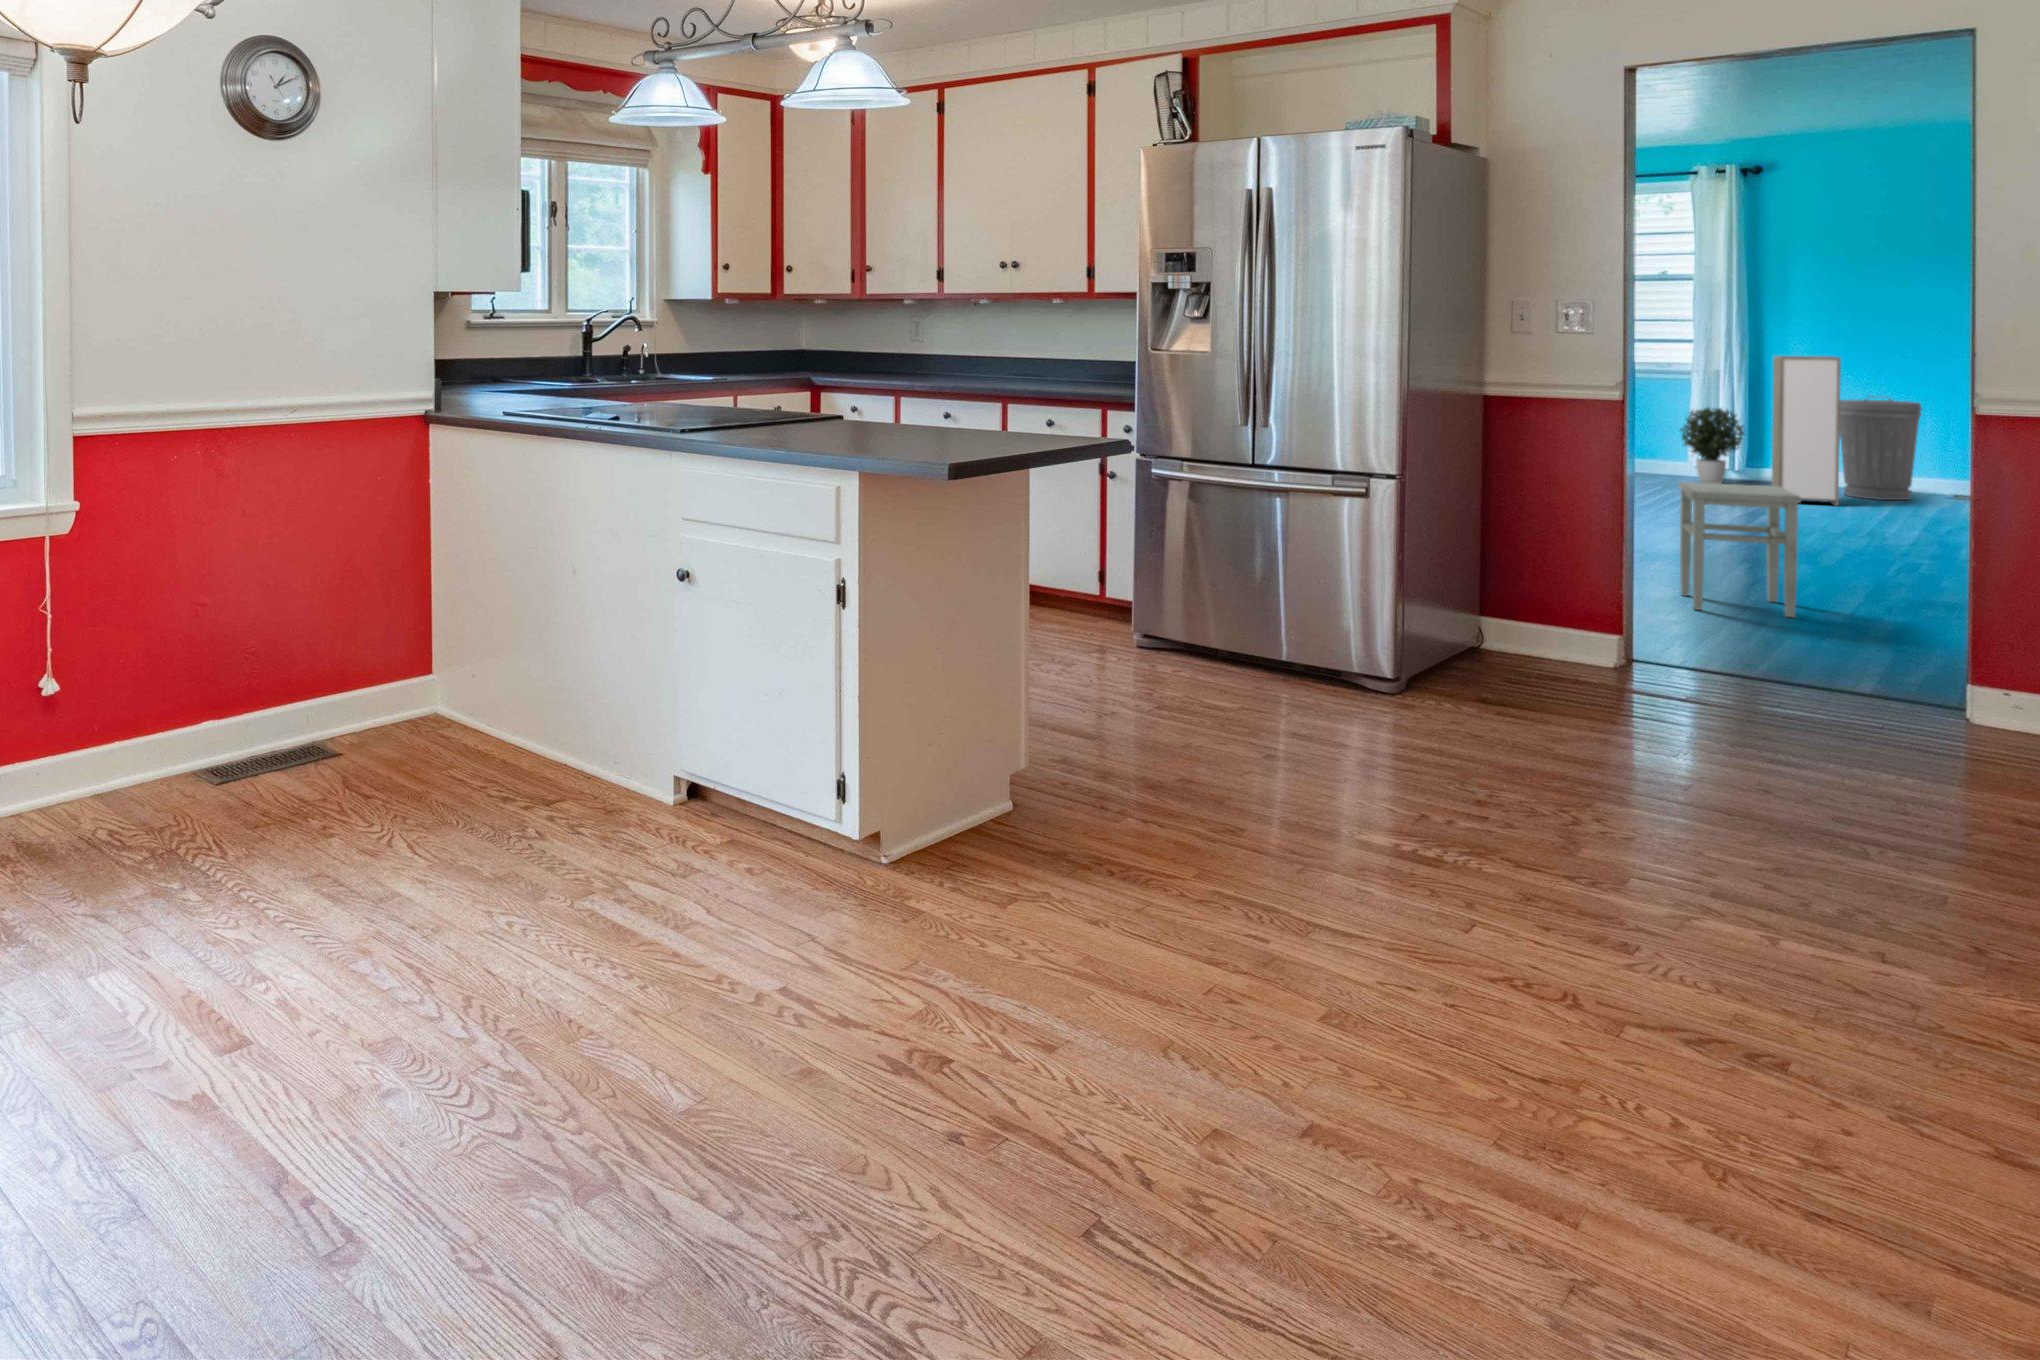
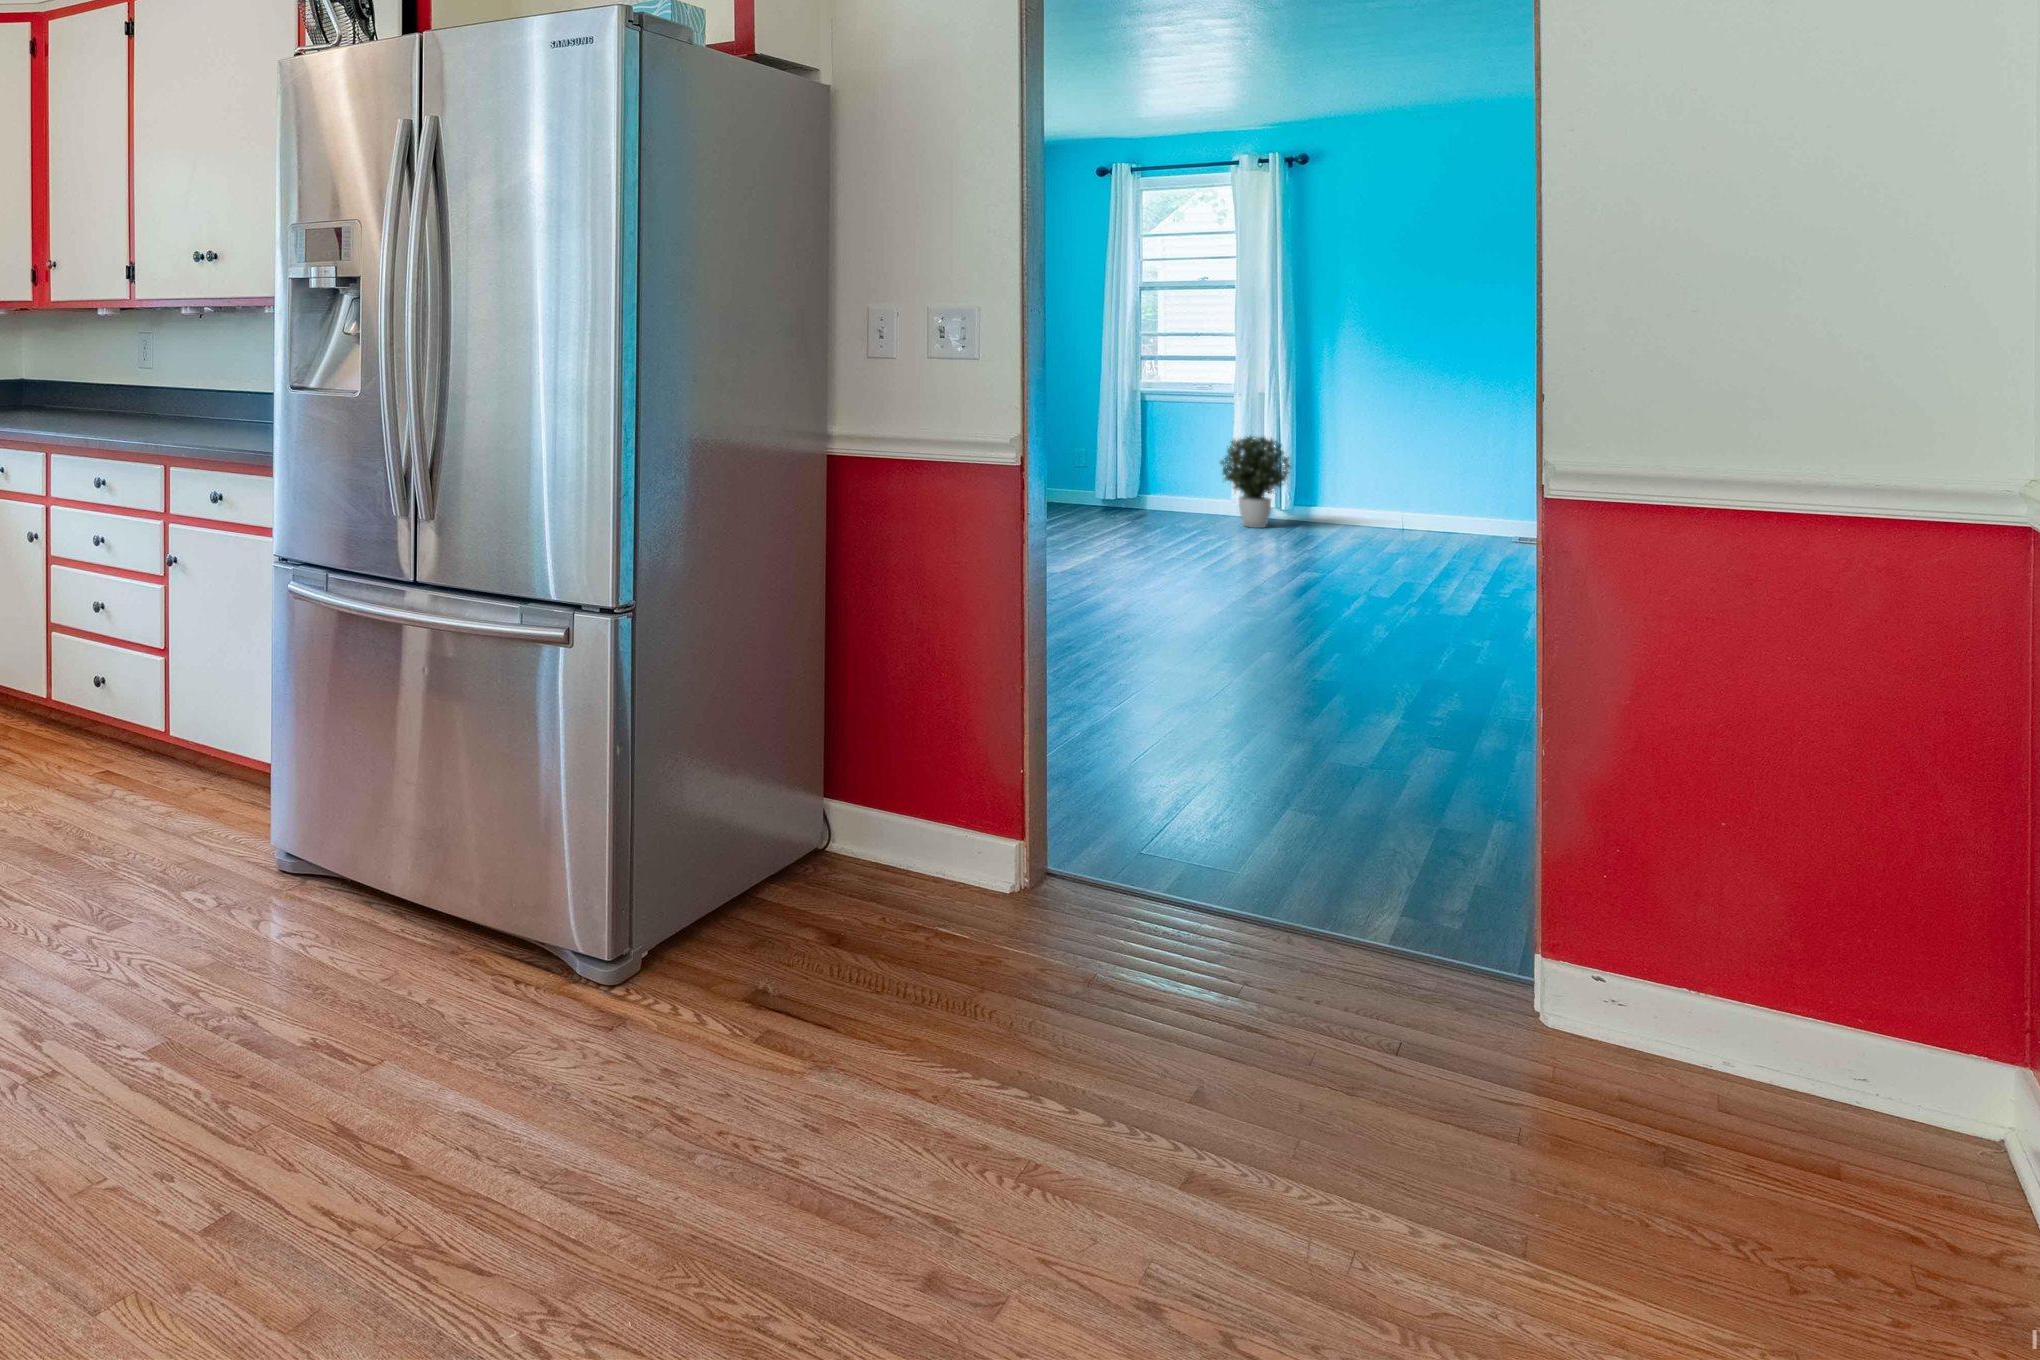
storage cabinet: present [1772,356,1841,506] -> none [1317,376,1392,556]
trash can: present [1840,398,1922,500] -> none [1390,423,1484,546]
stool: present [1678,482,1801,617] -> none [1158,561,1309,763]

